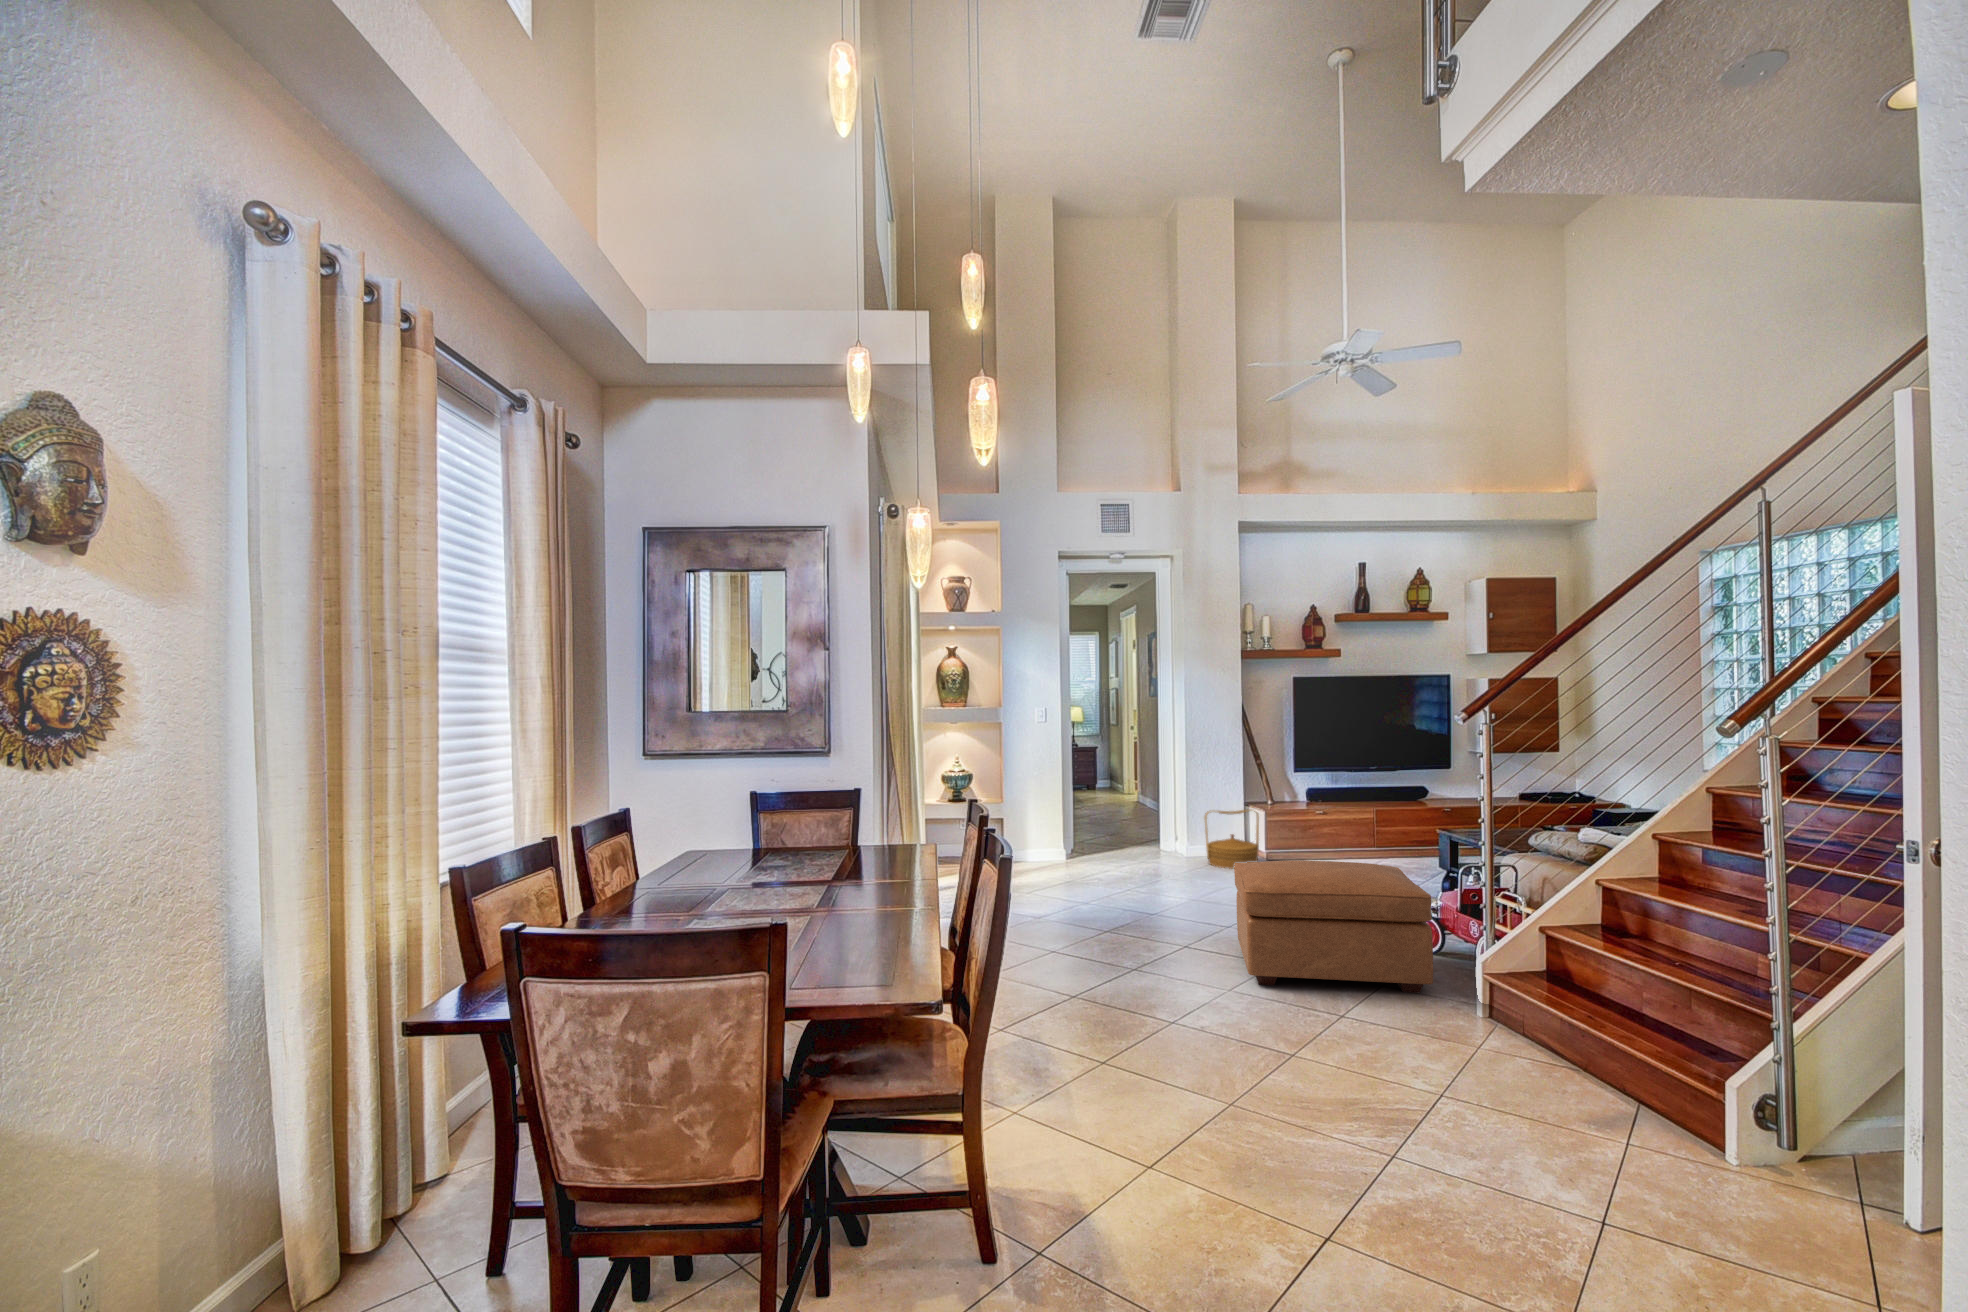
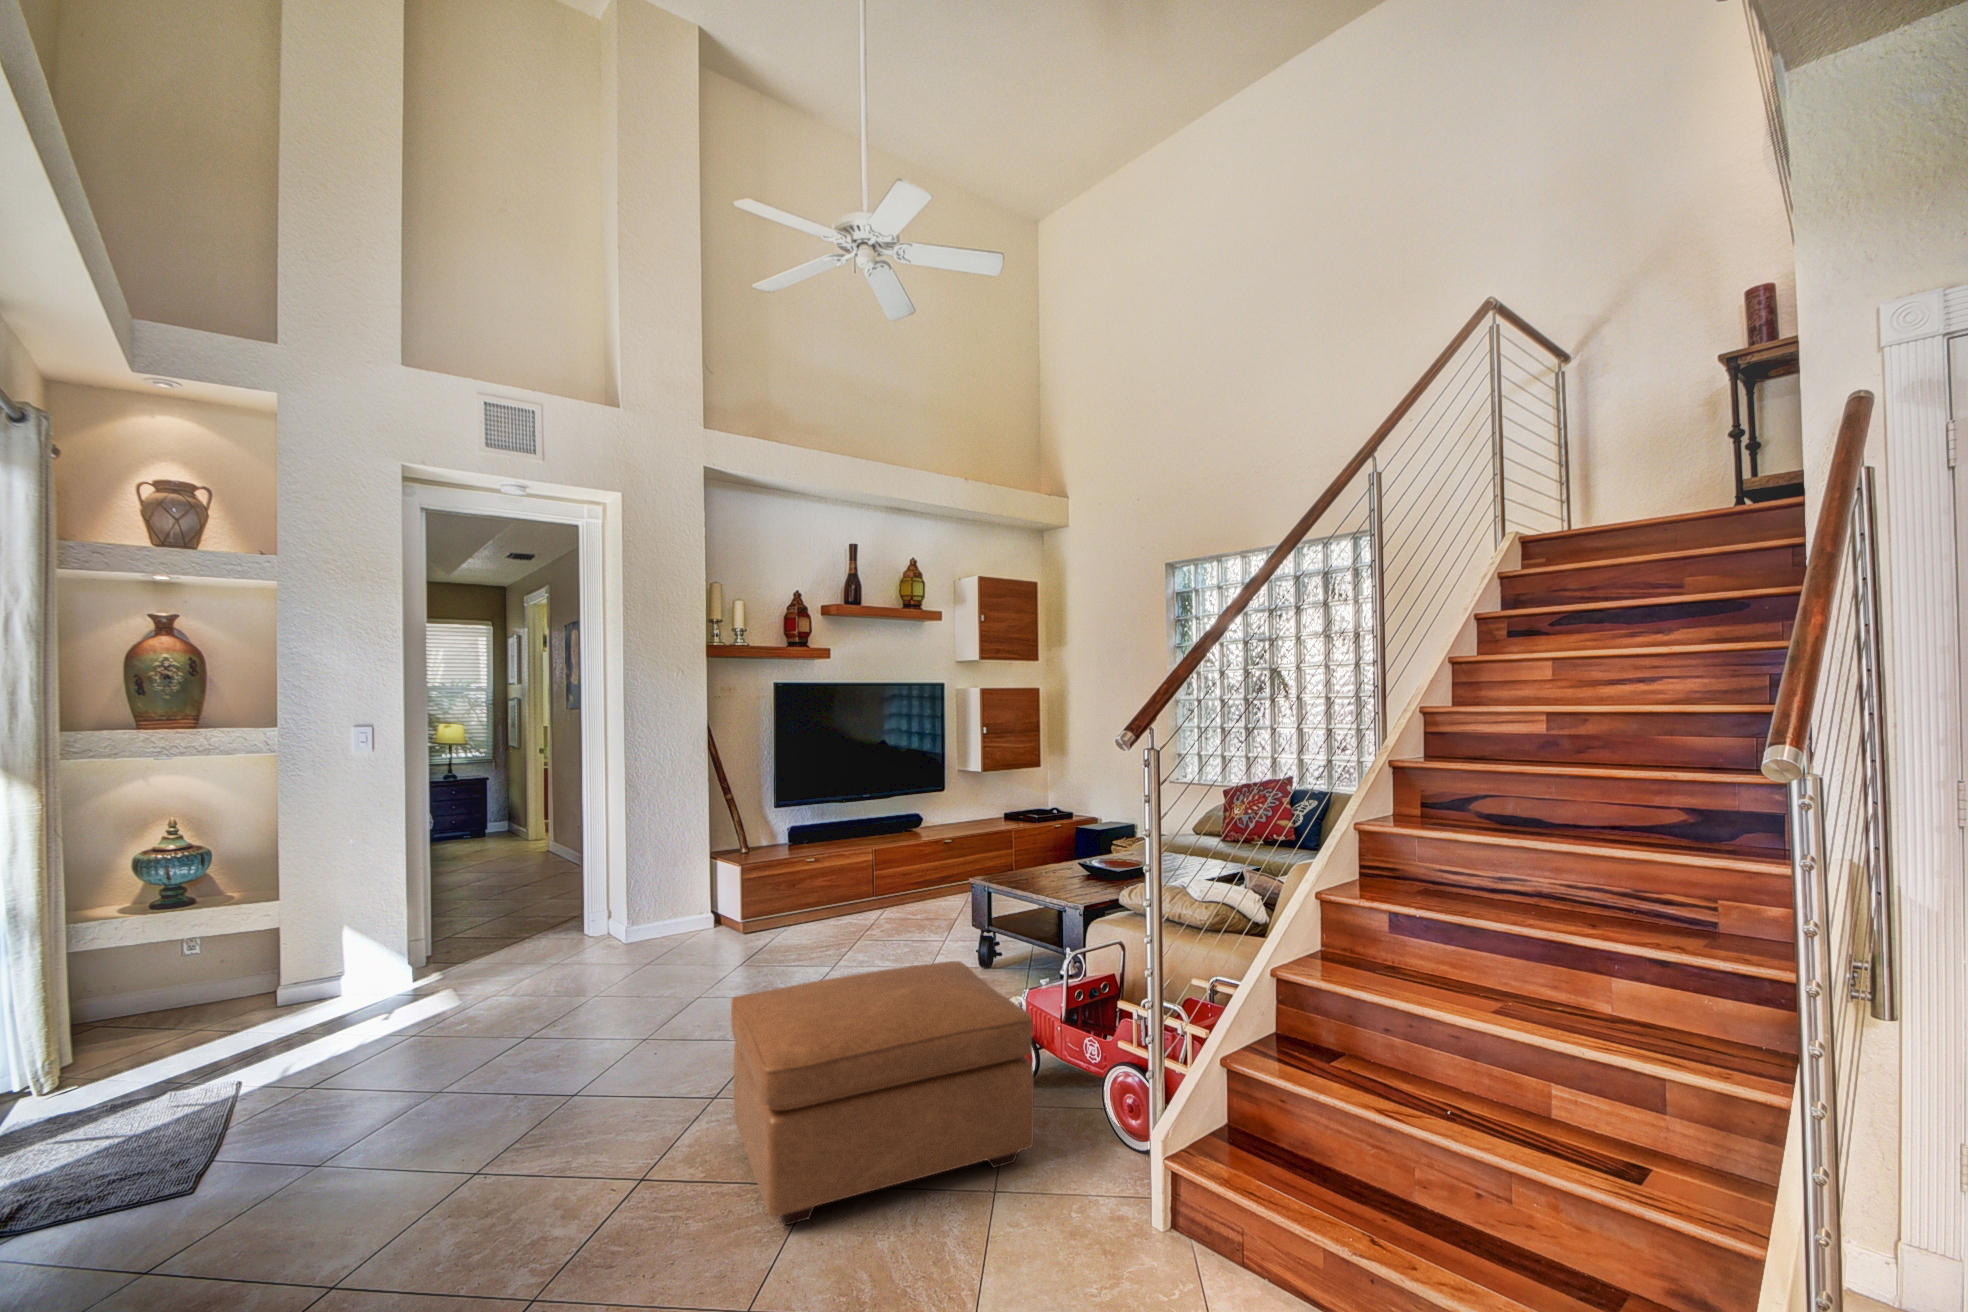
woven basket: present [1205,809,1259,869] -> none [655,867,732,958]

